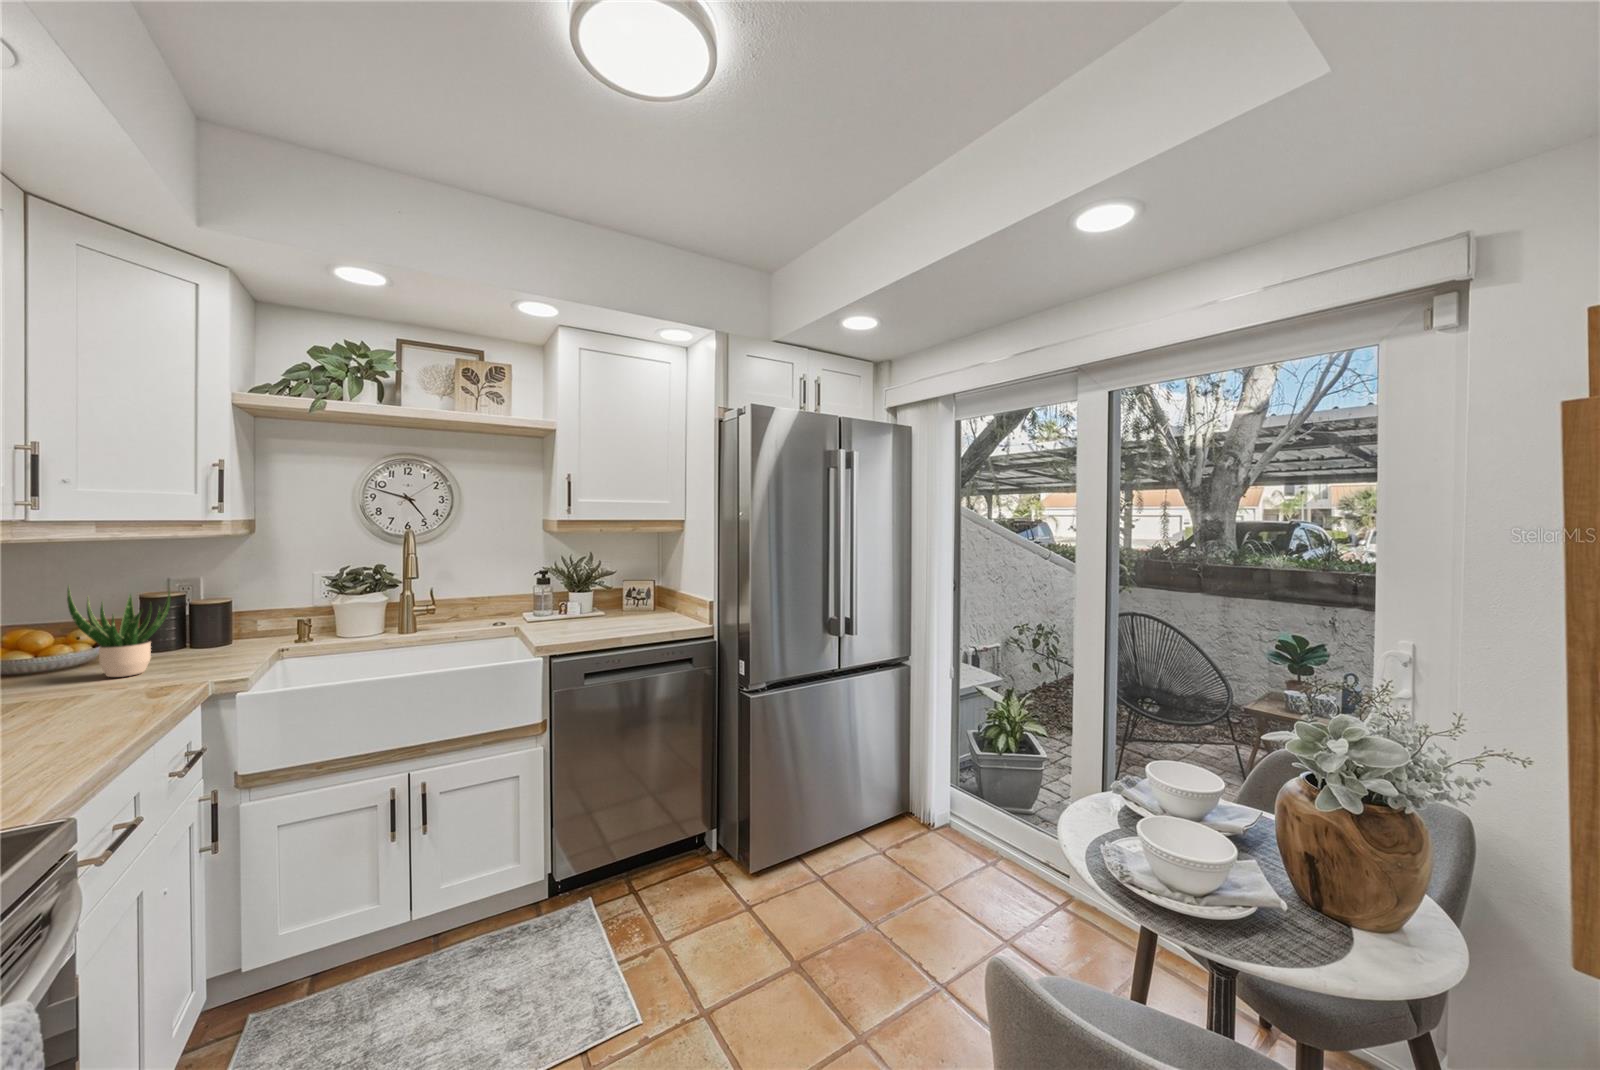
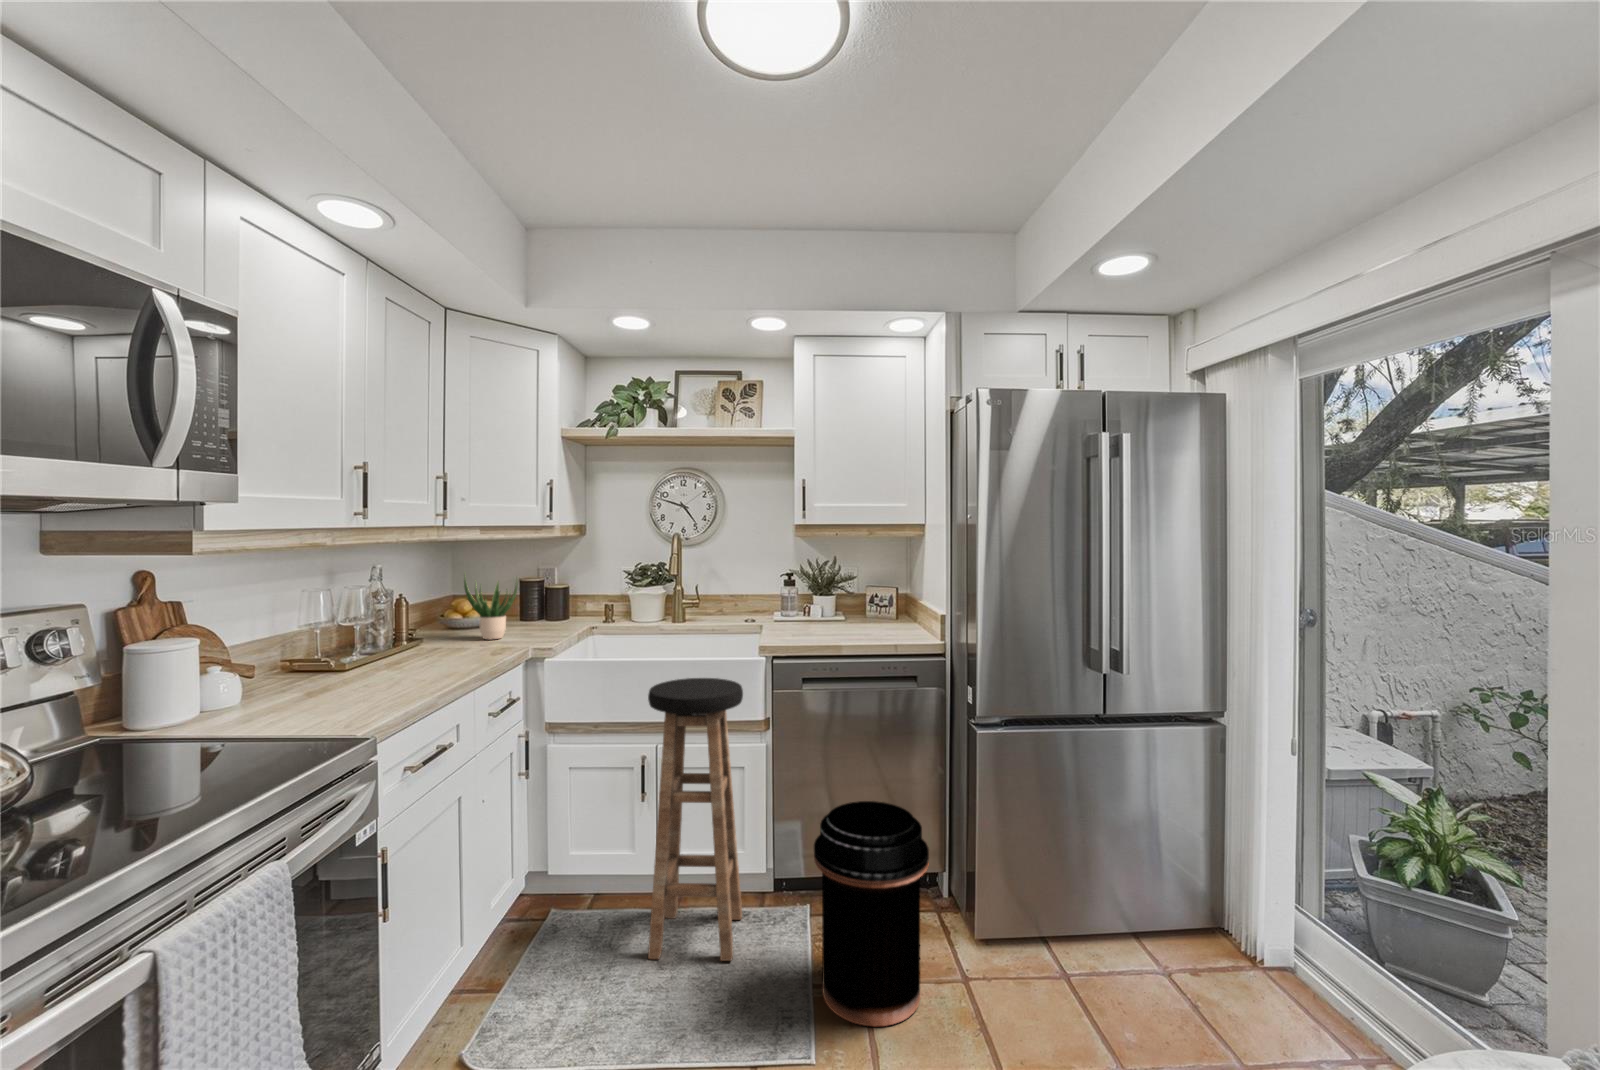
bar stool: none [410,687,530,1024] -> present [648,678,743,961]
trash can: none [624,783,736,1003] -> present [814,801,929,1026]

